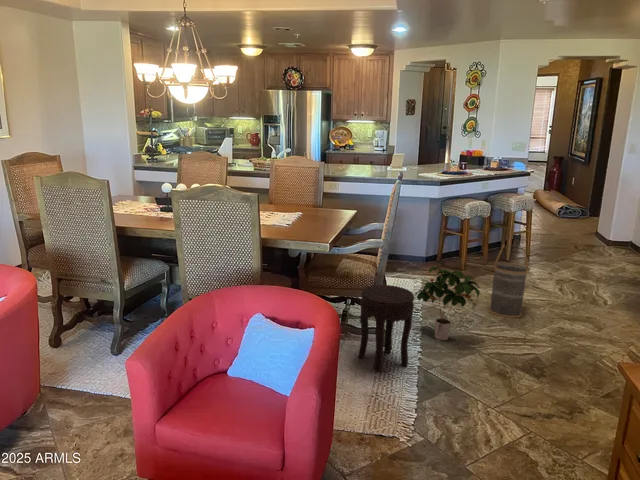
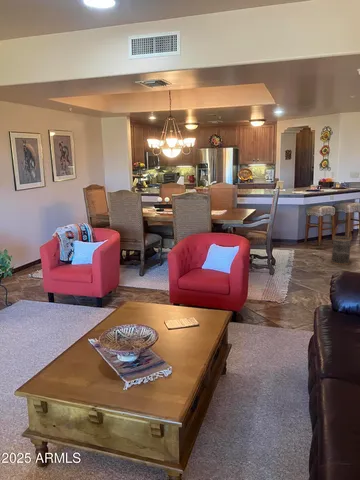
potted plant: present [415,267,480,340] -> none [289,235,322,273]
side table: present [359,285,414,372] -> none [260,243,287,283]

